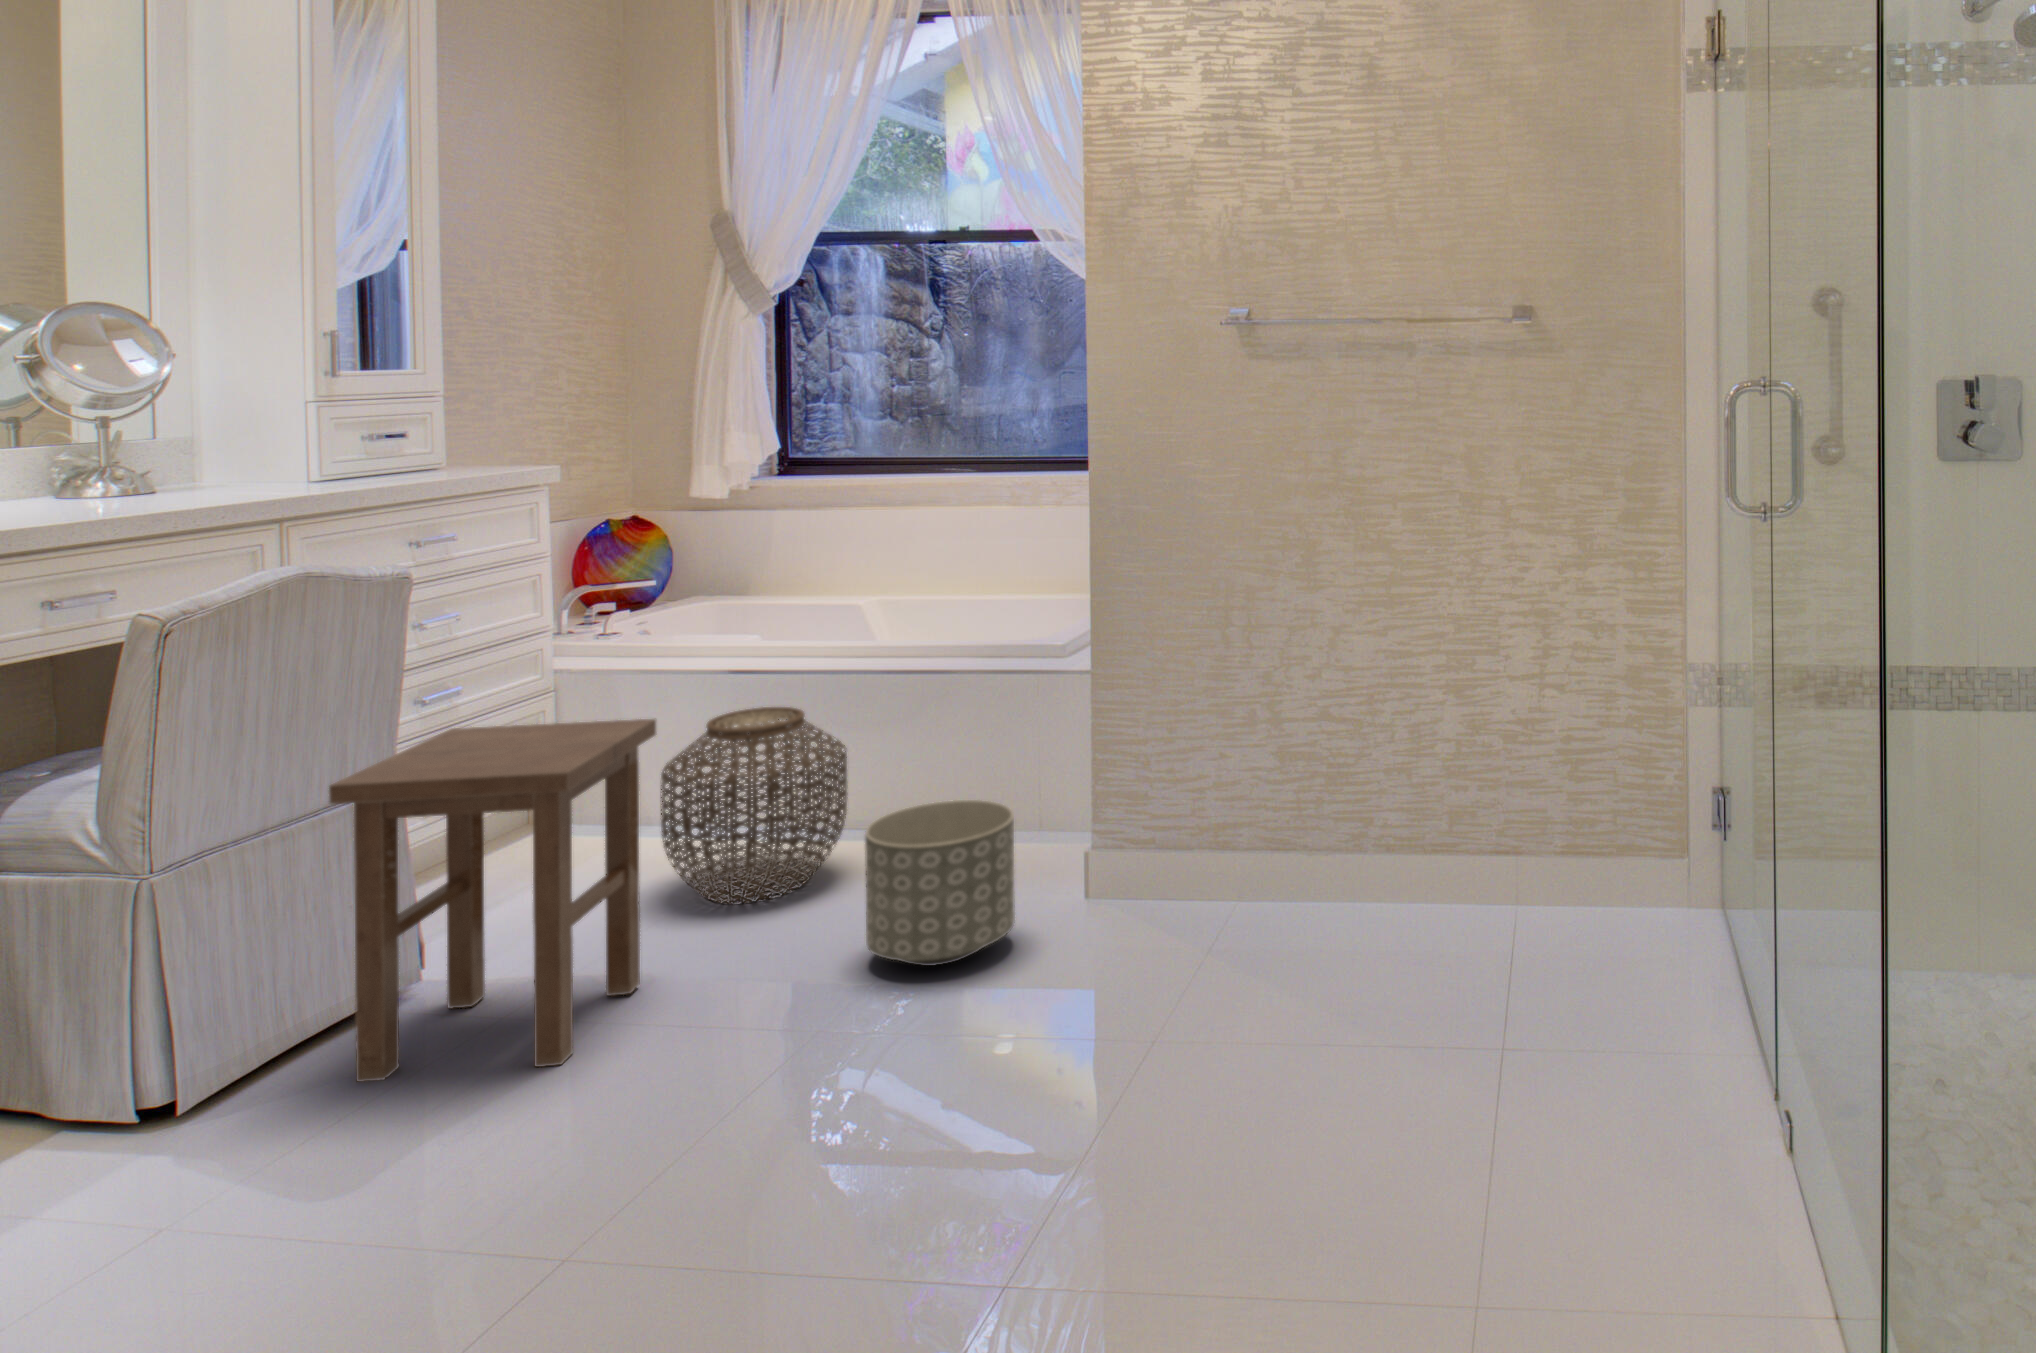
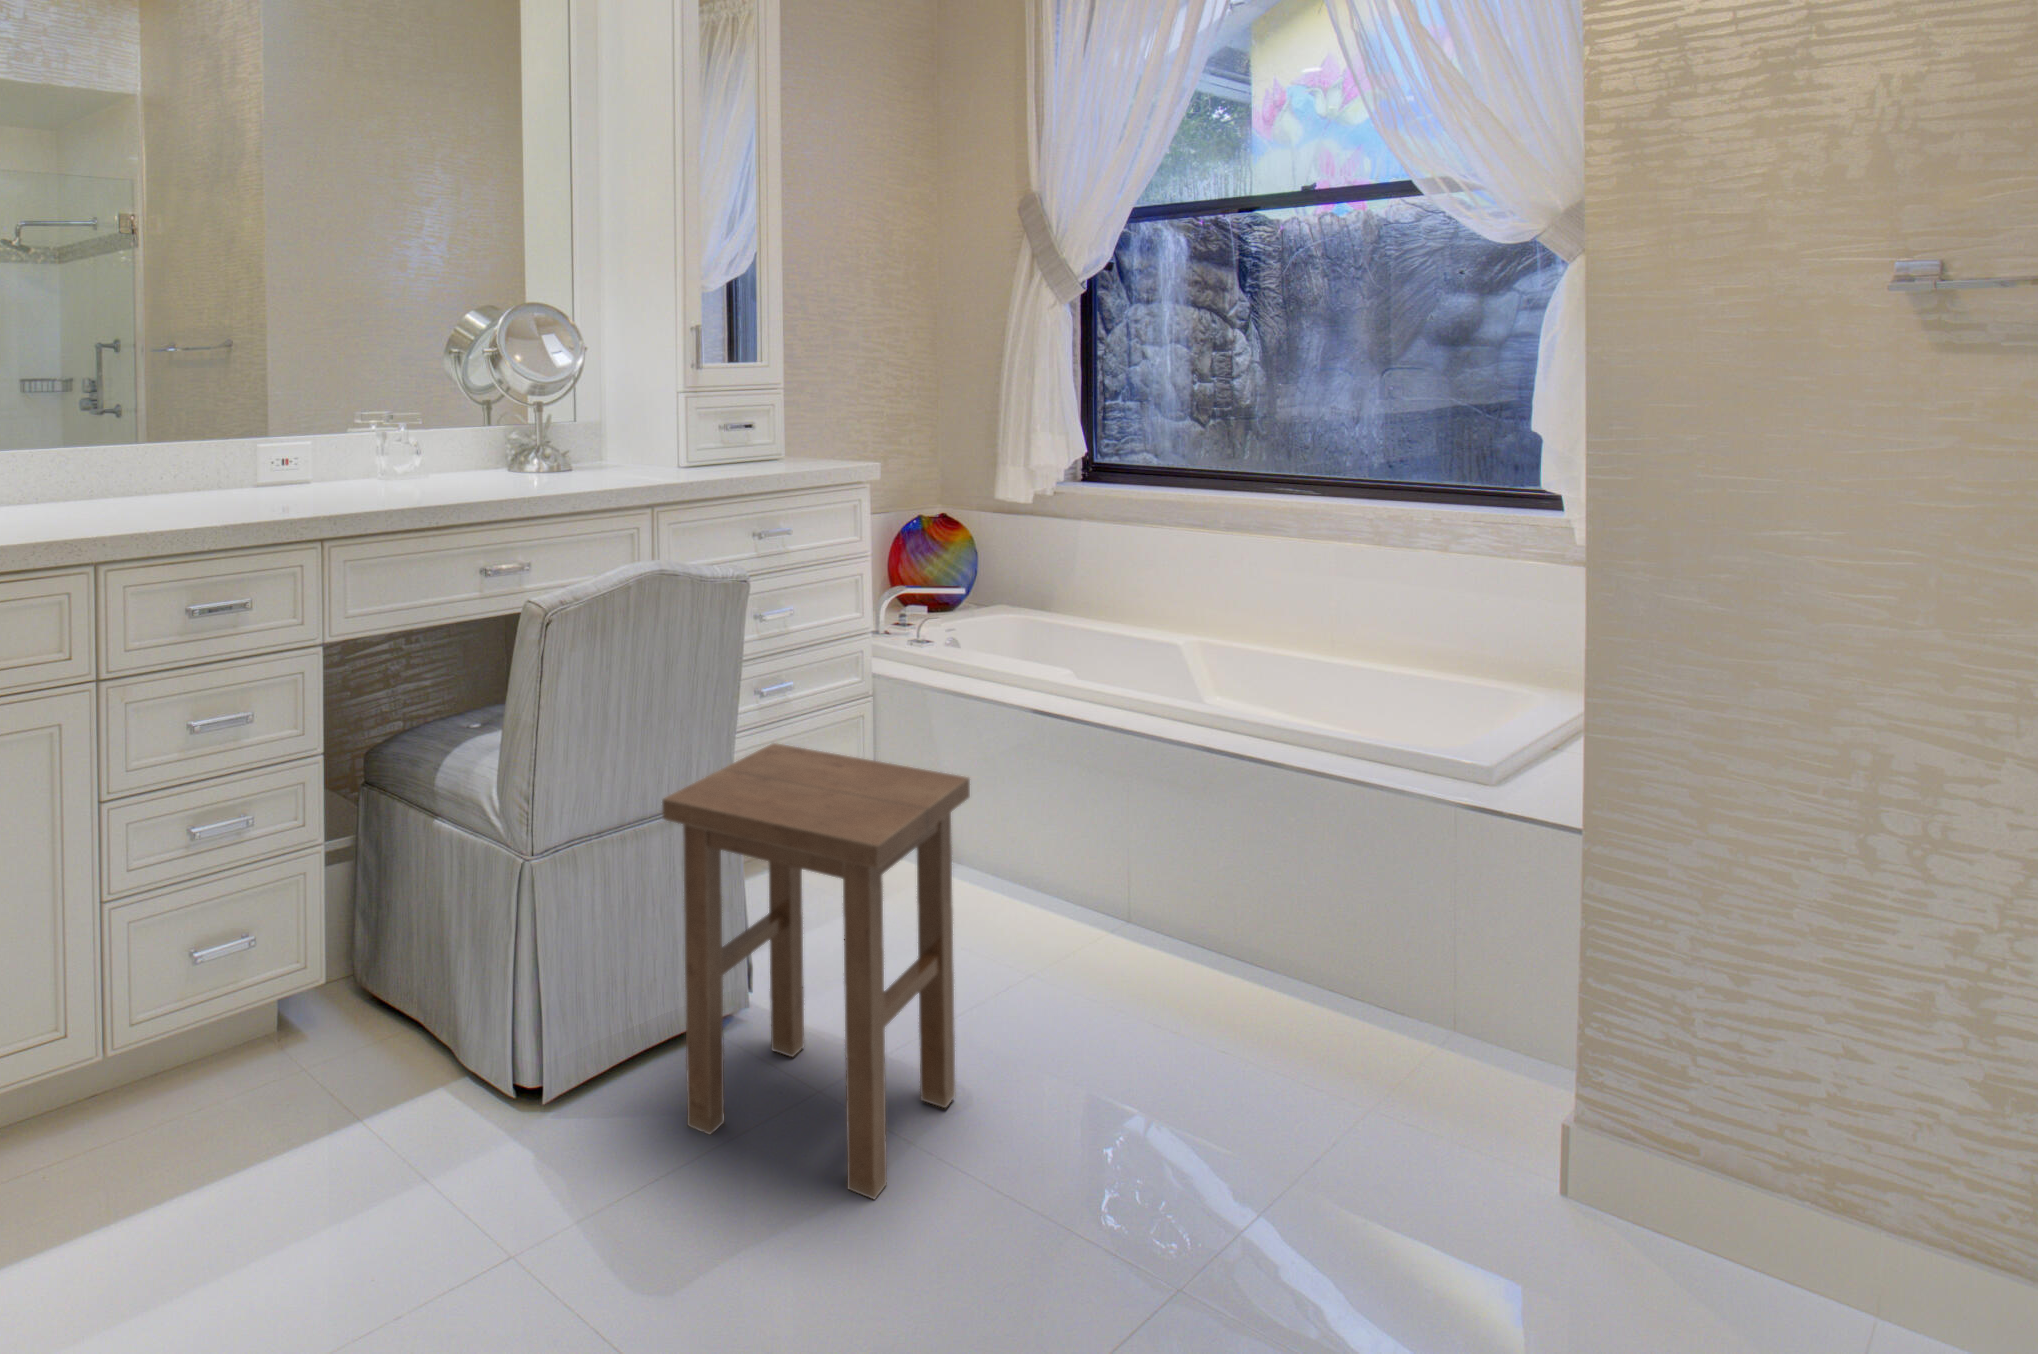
woven basket: present [661,707,847,904] -> none [971,761,1181,1005]
planter: present [865,800,1015,966] -> none [1230,965,1465,1240]

